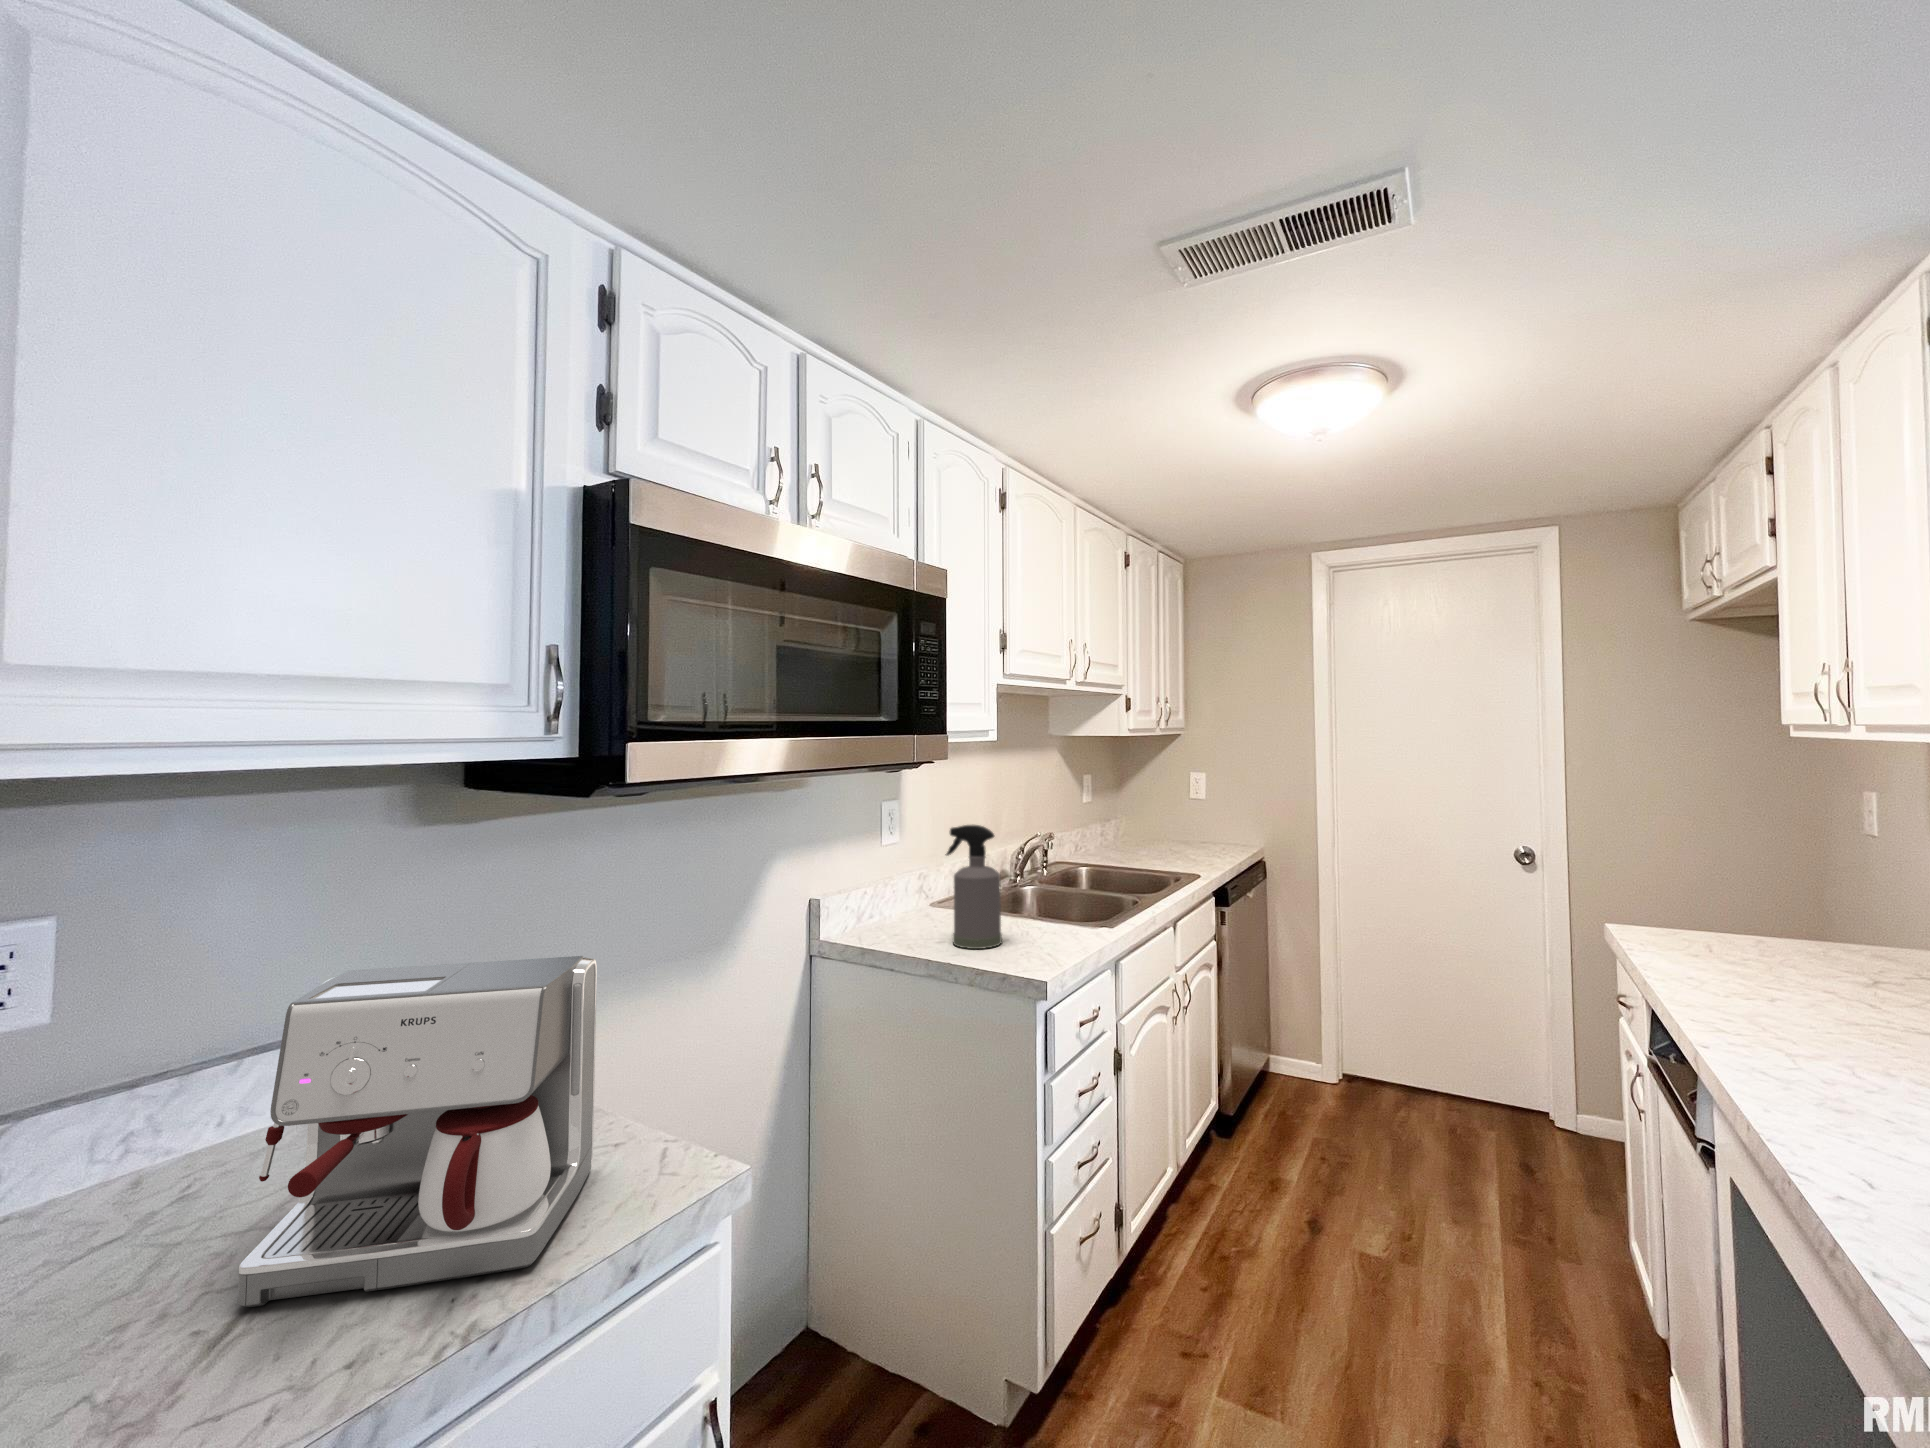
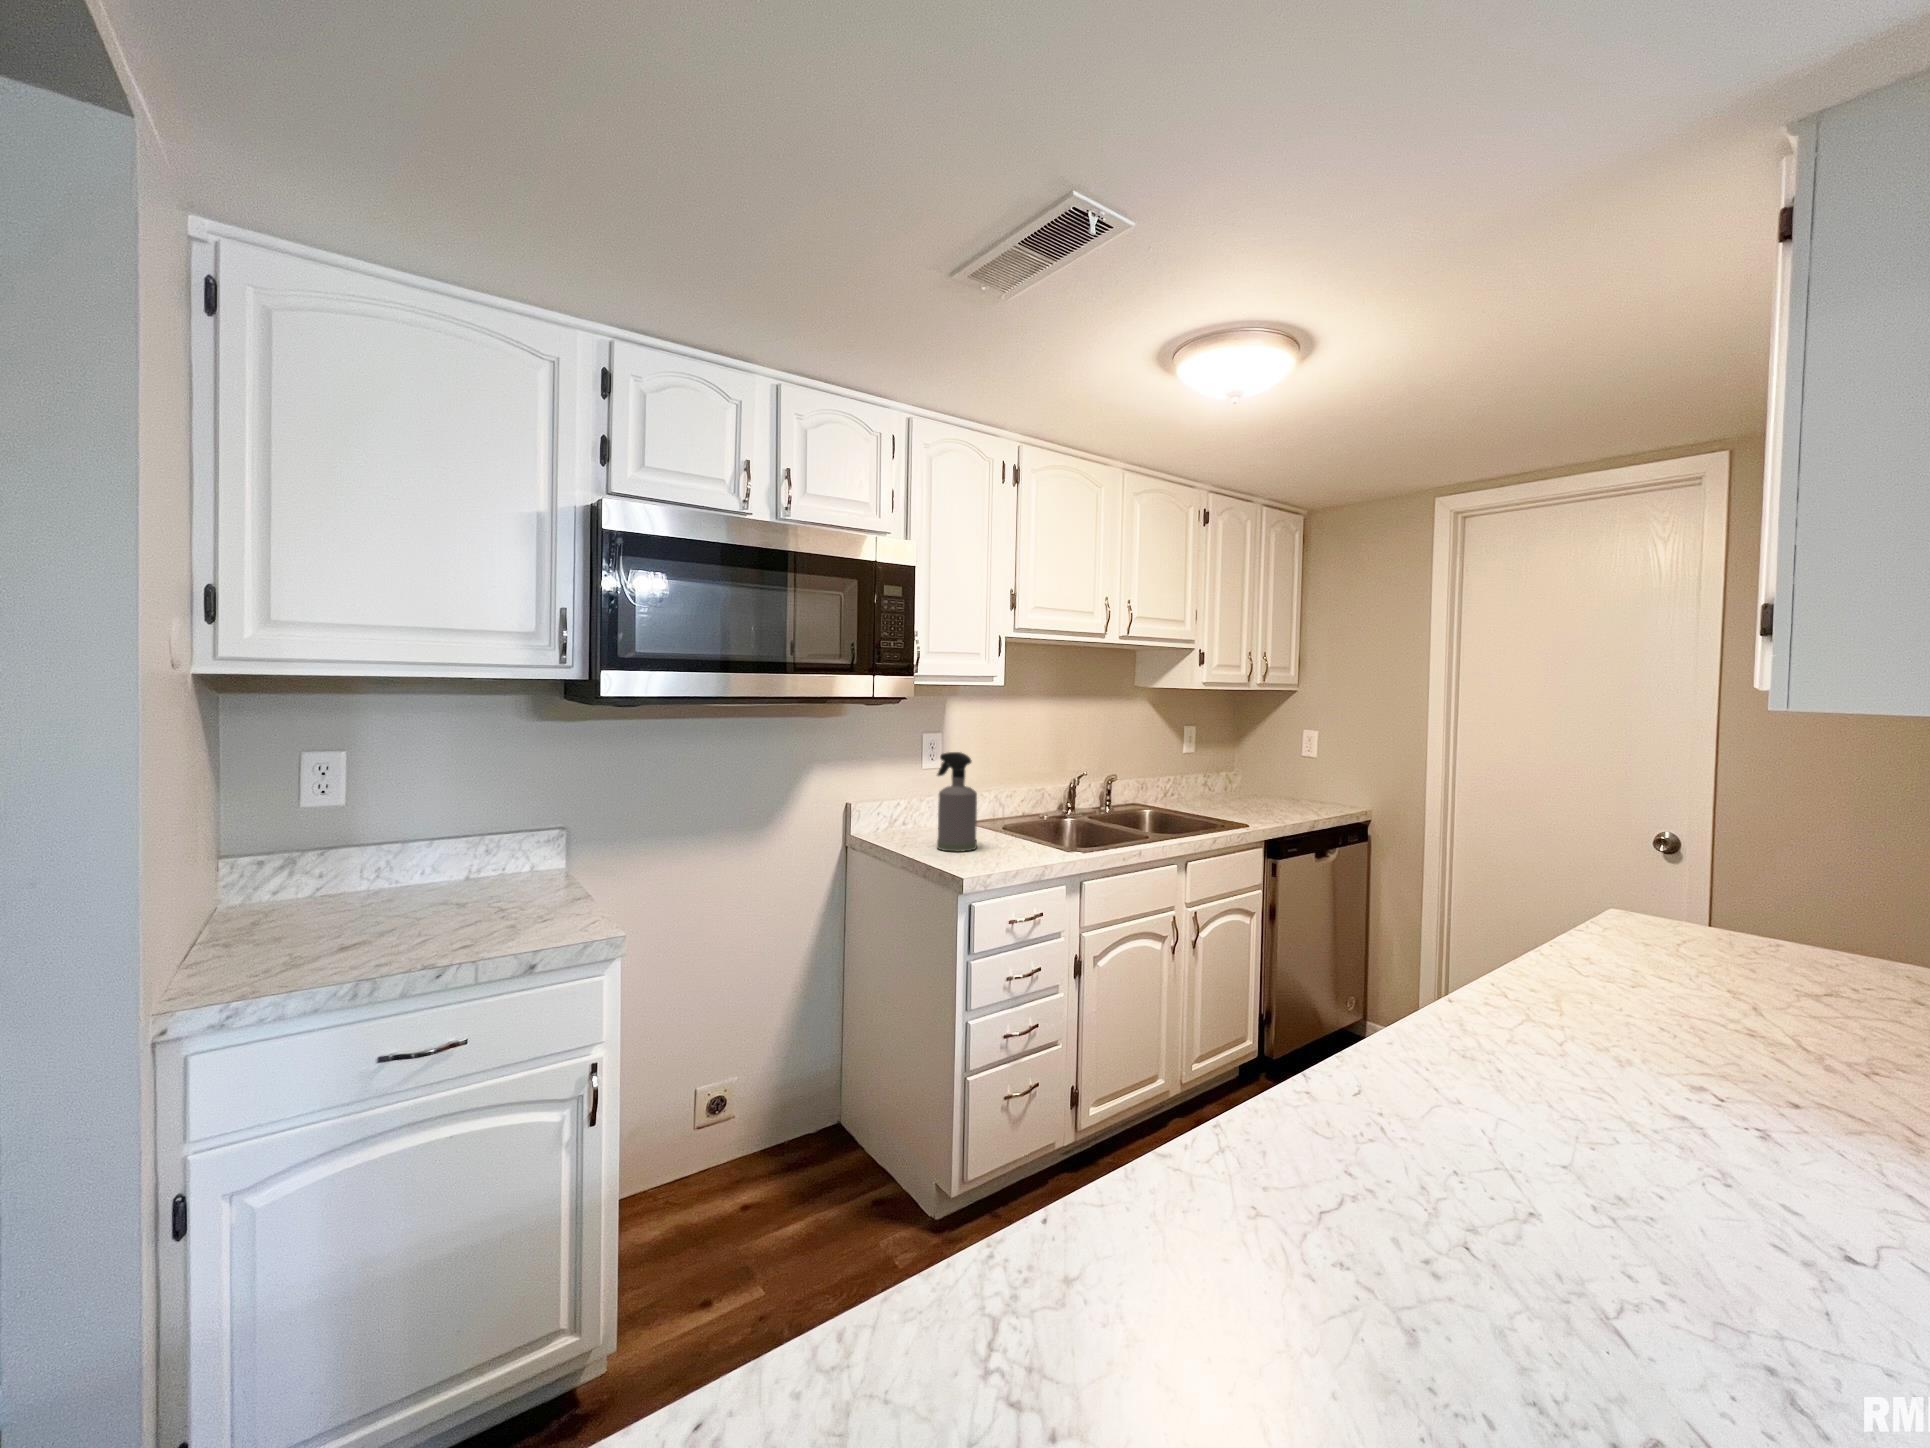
coffee maker: present [238,956,597,1307] -> none [352,791,554,954]

